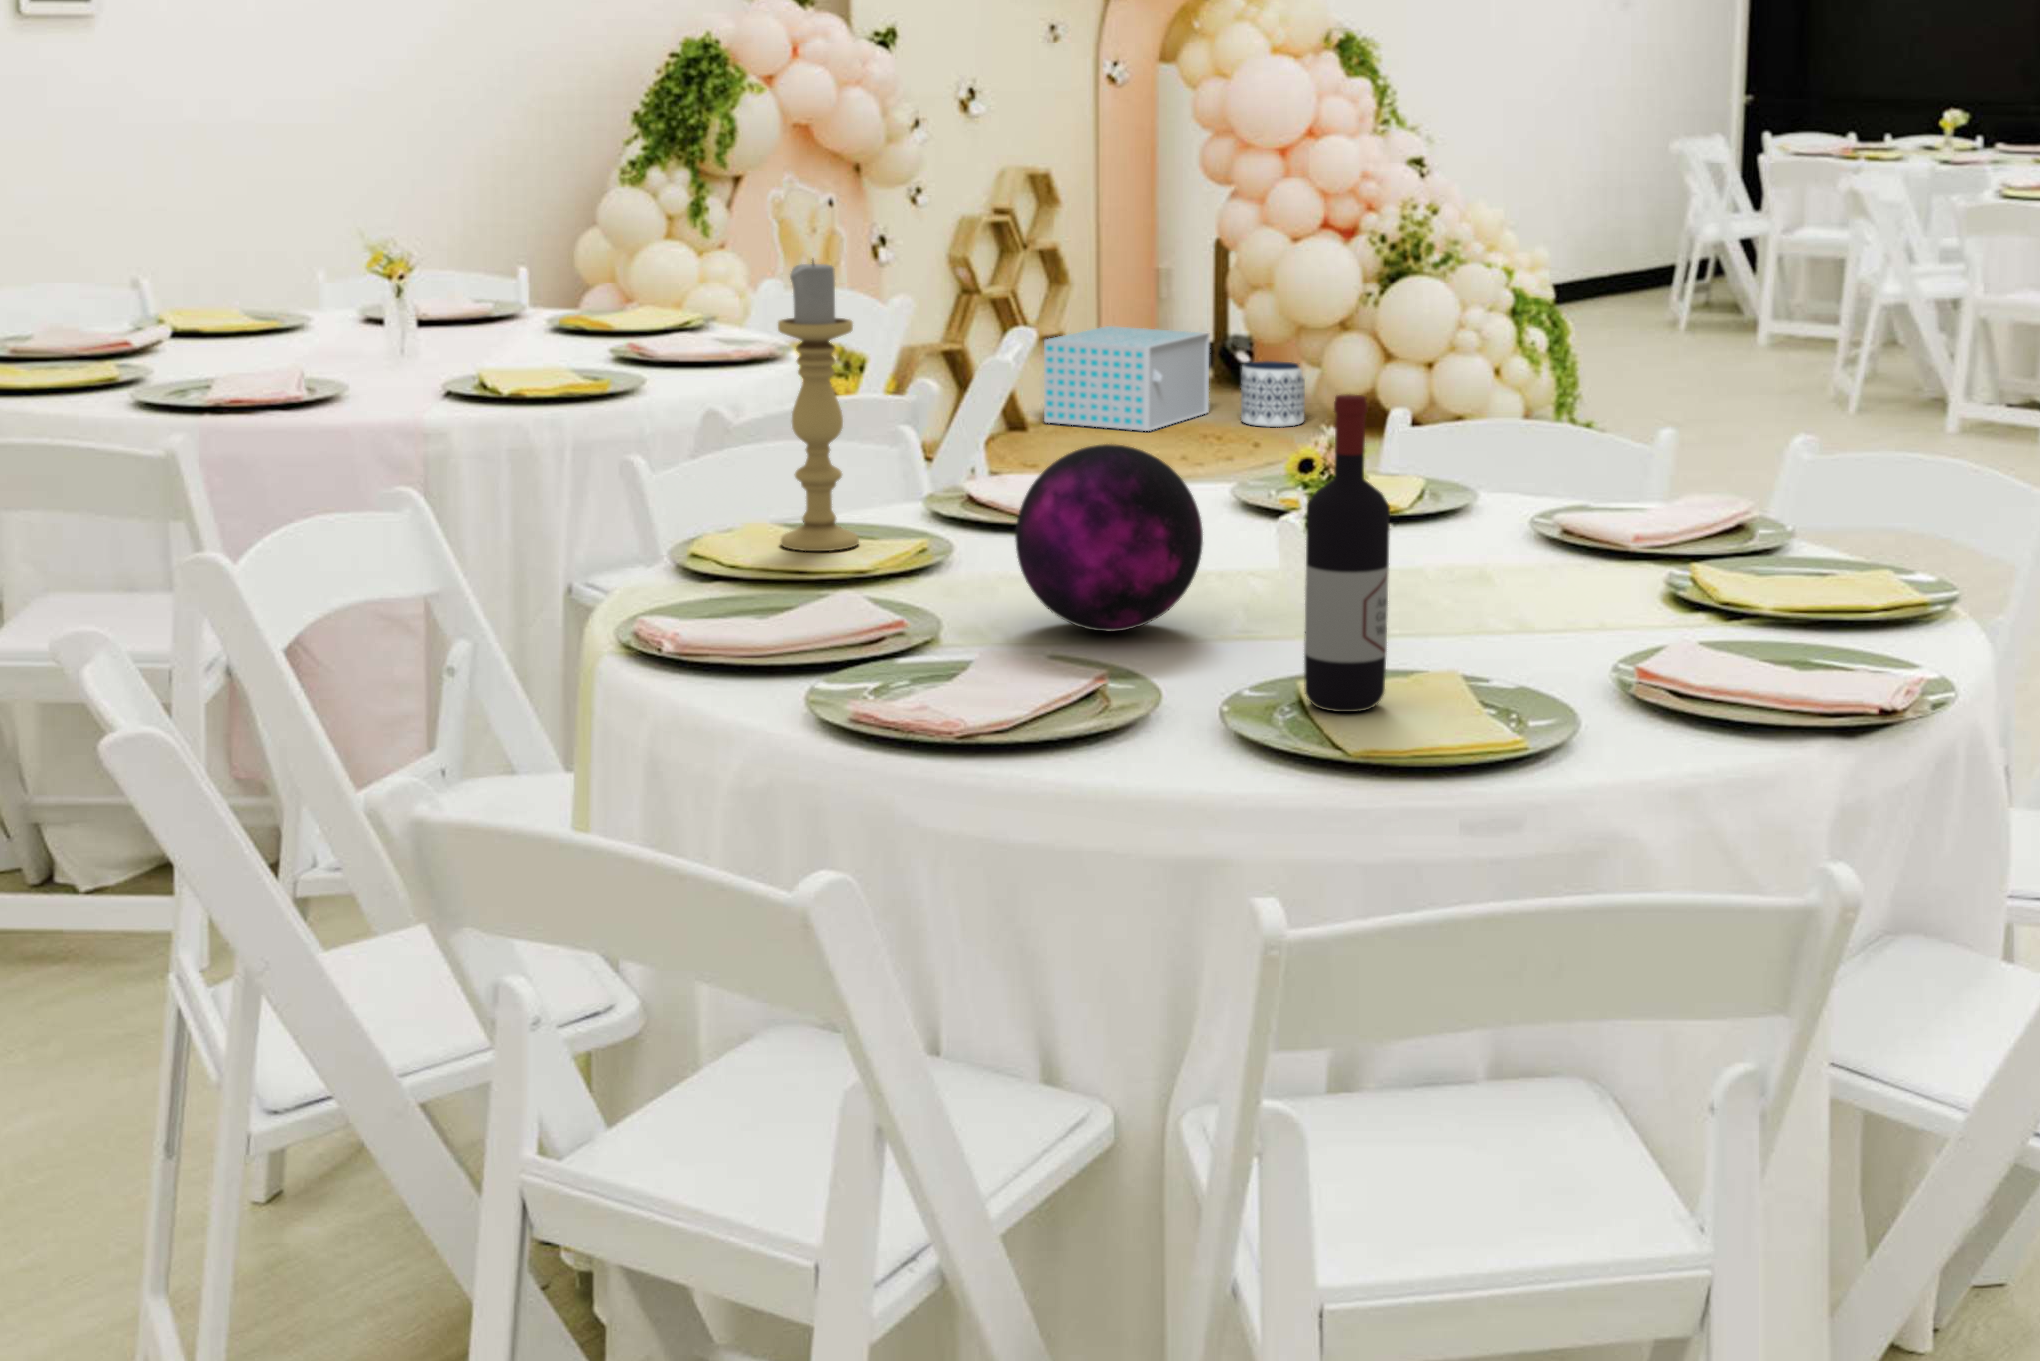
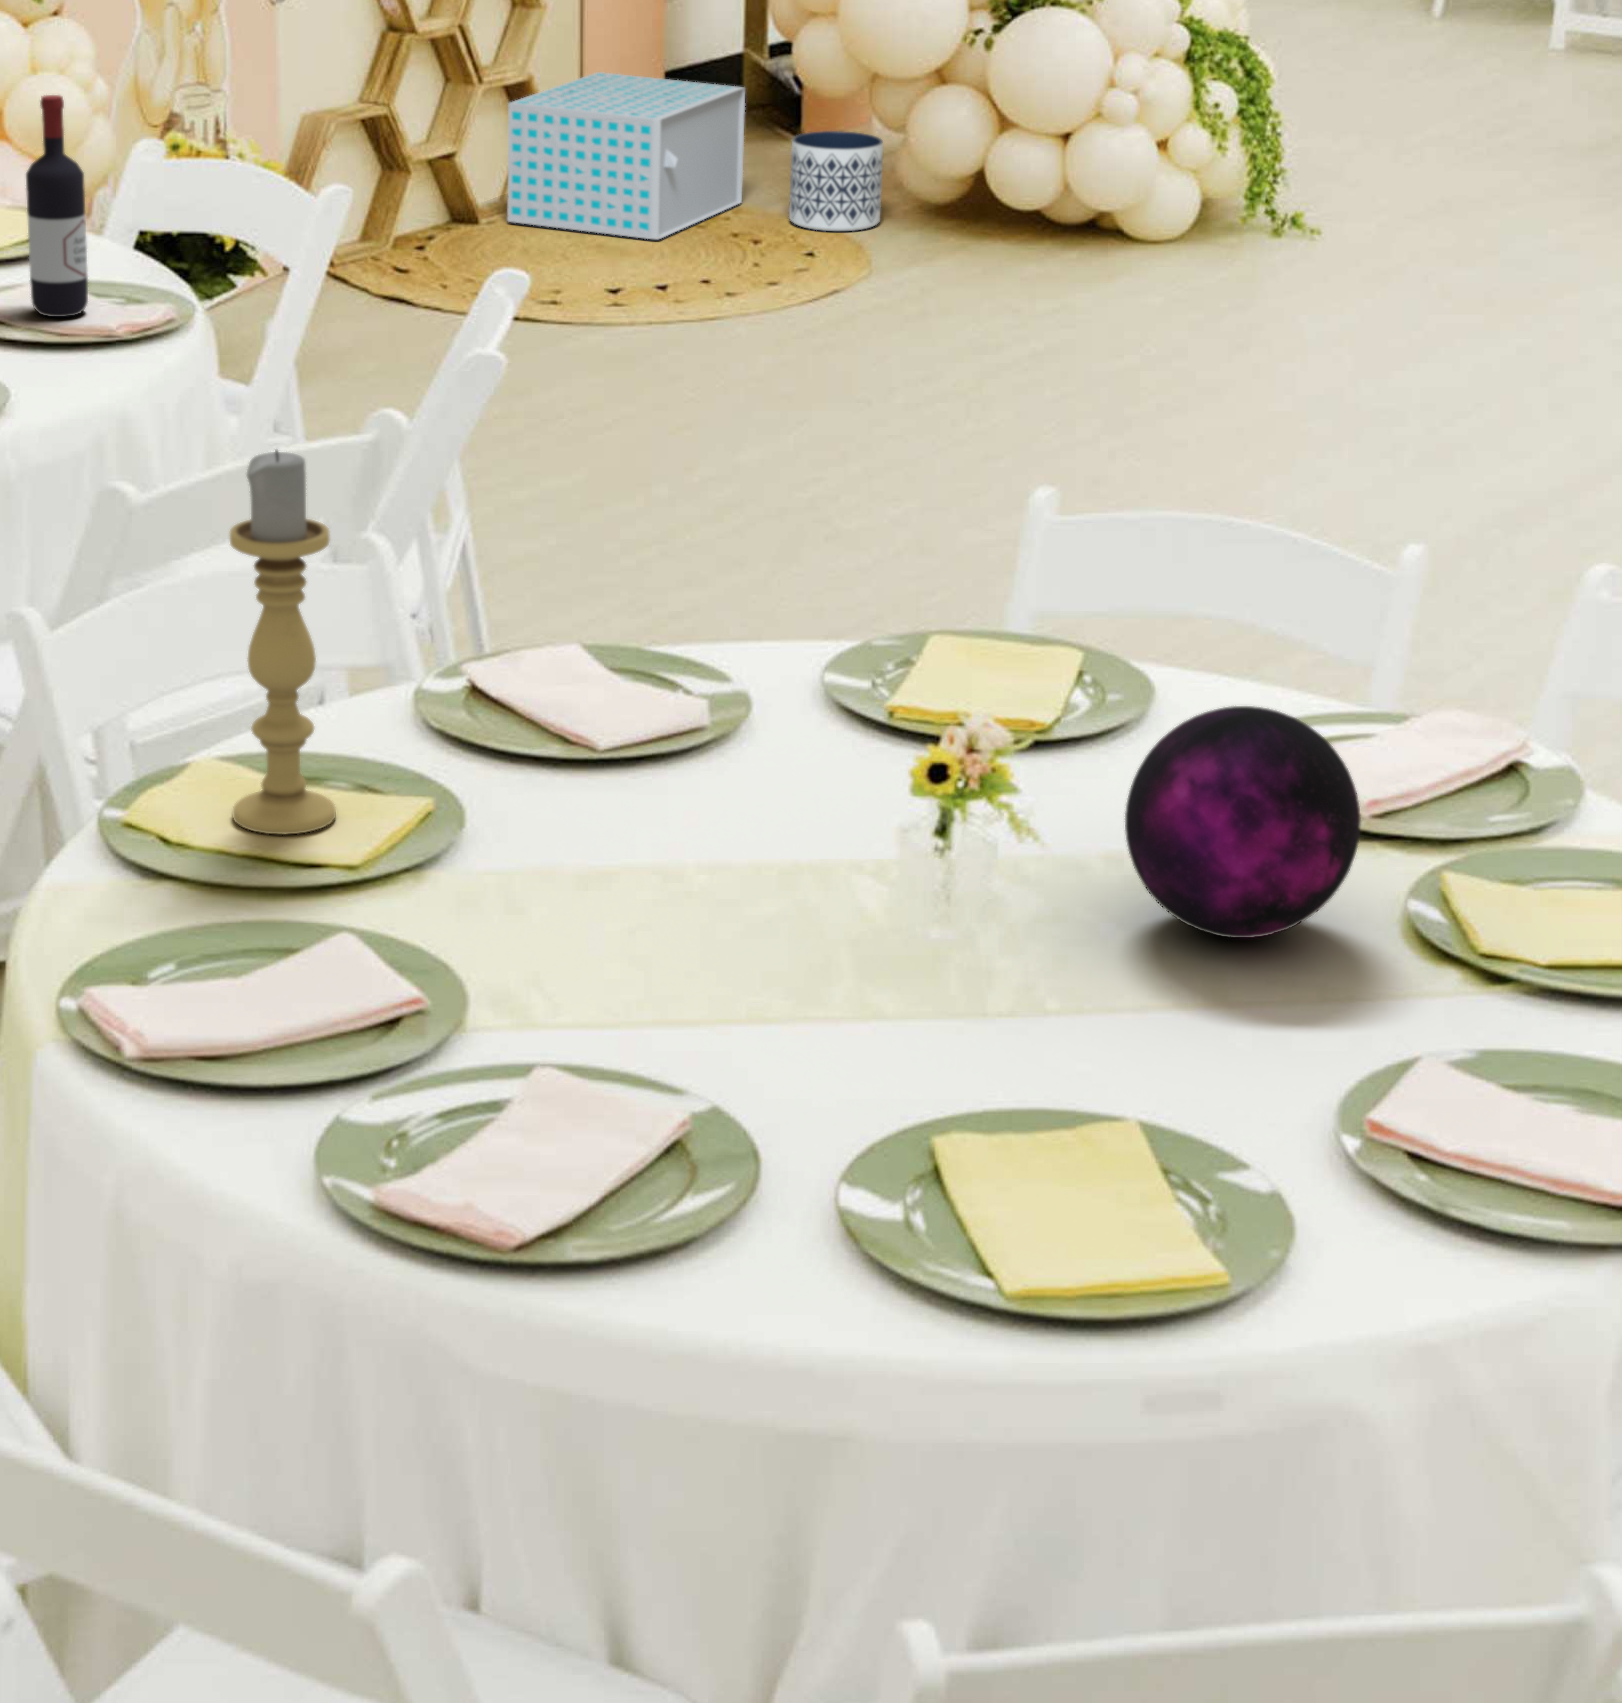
wine bottle: present [1304,395,1390,712] -> present [26,95,88,317]
decorative orb: present [1015,444,1203,632] -> present [1125,706,1361,938]

